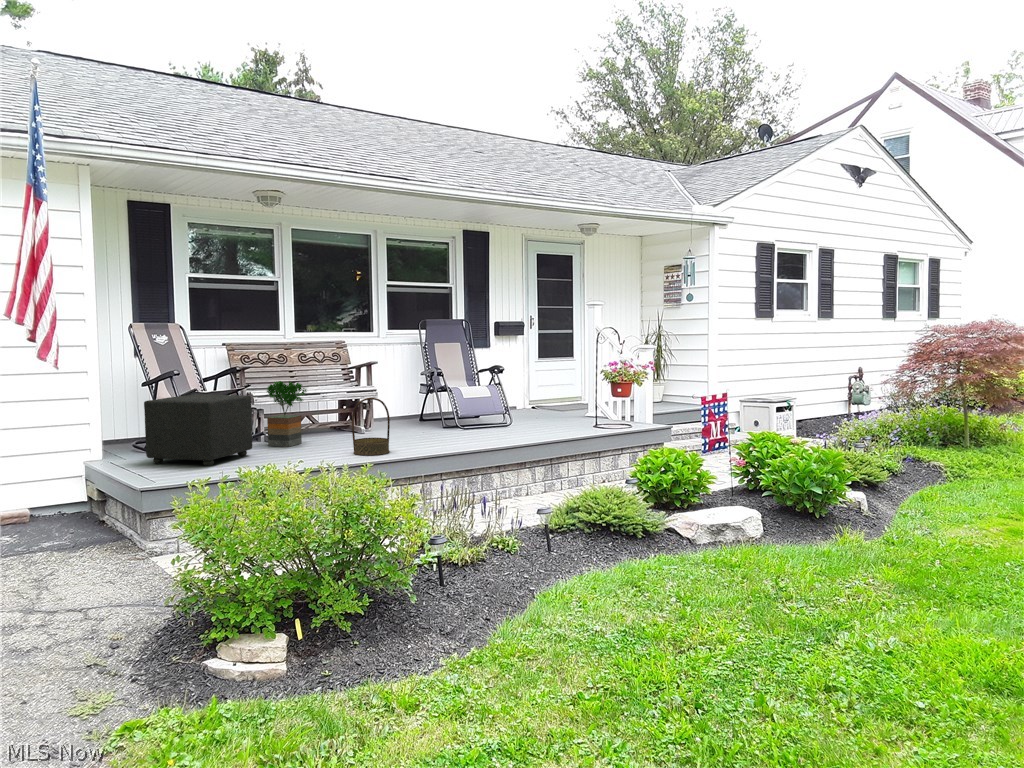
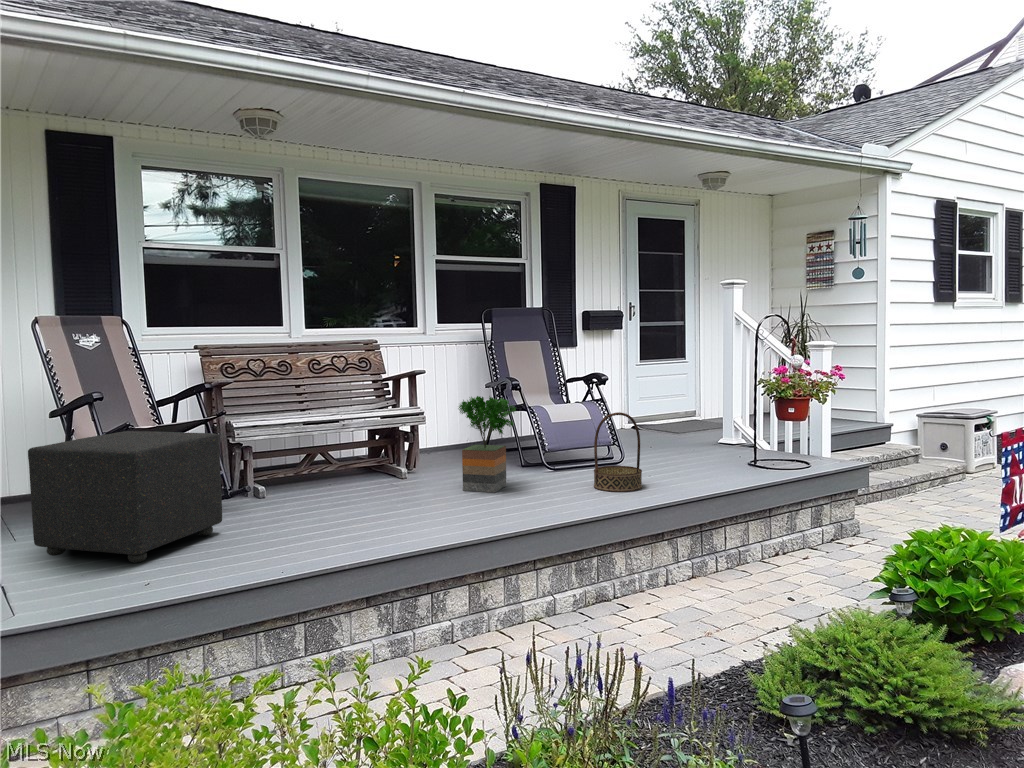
potted tree: present [267,381,307,447] -> present [458,396,516,493]
basket: present [352,398,390,455] -> present [594,412,642,492]

